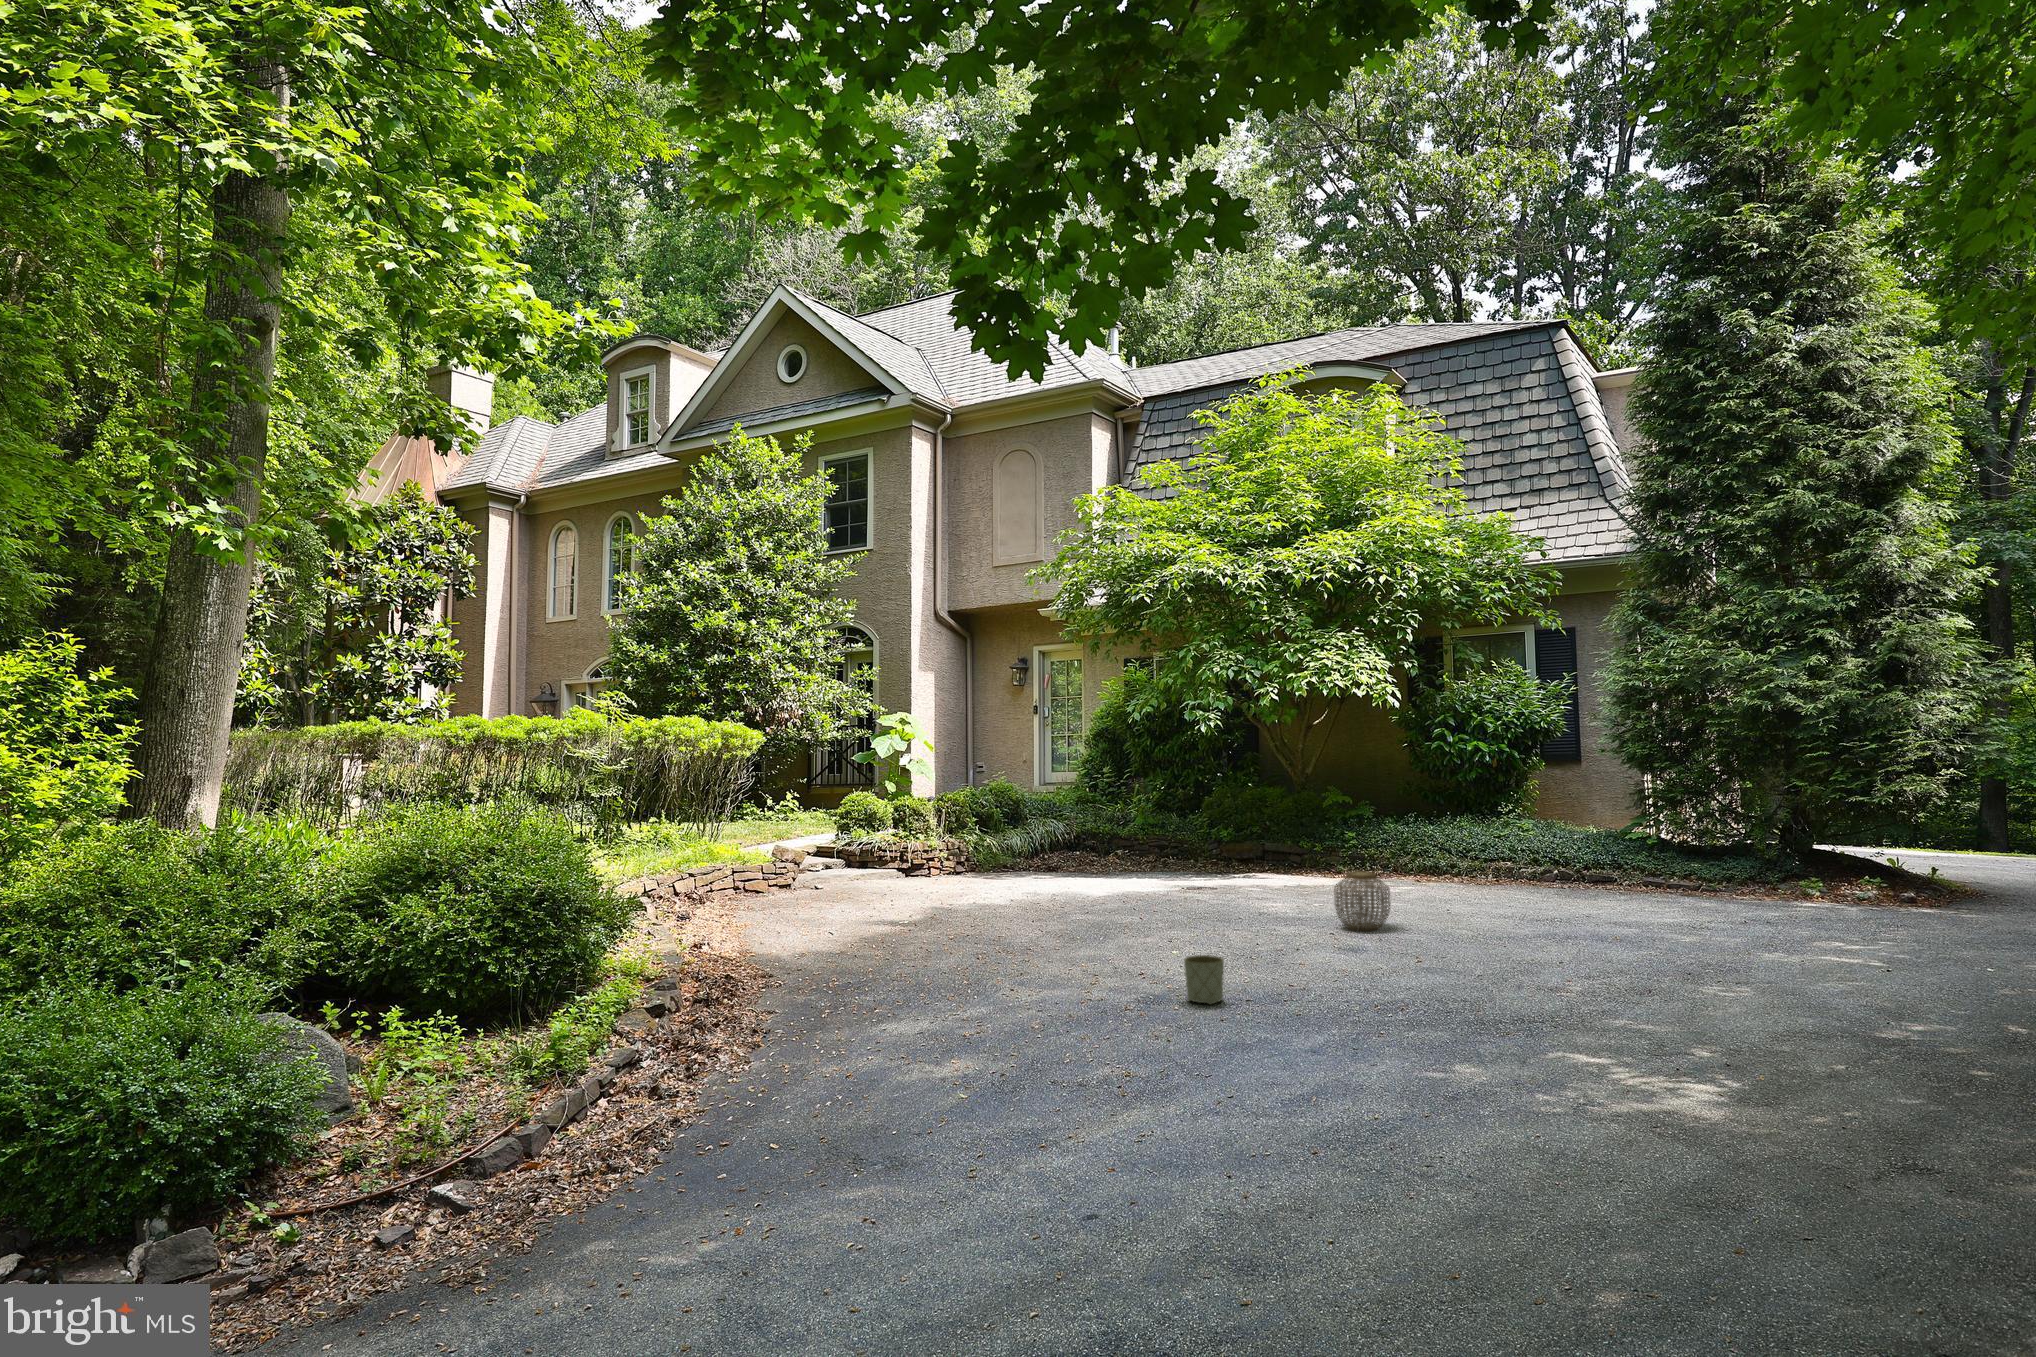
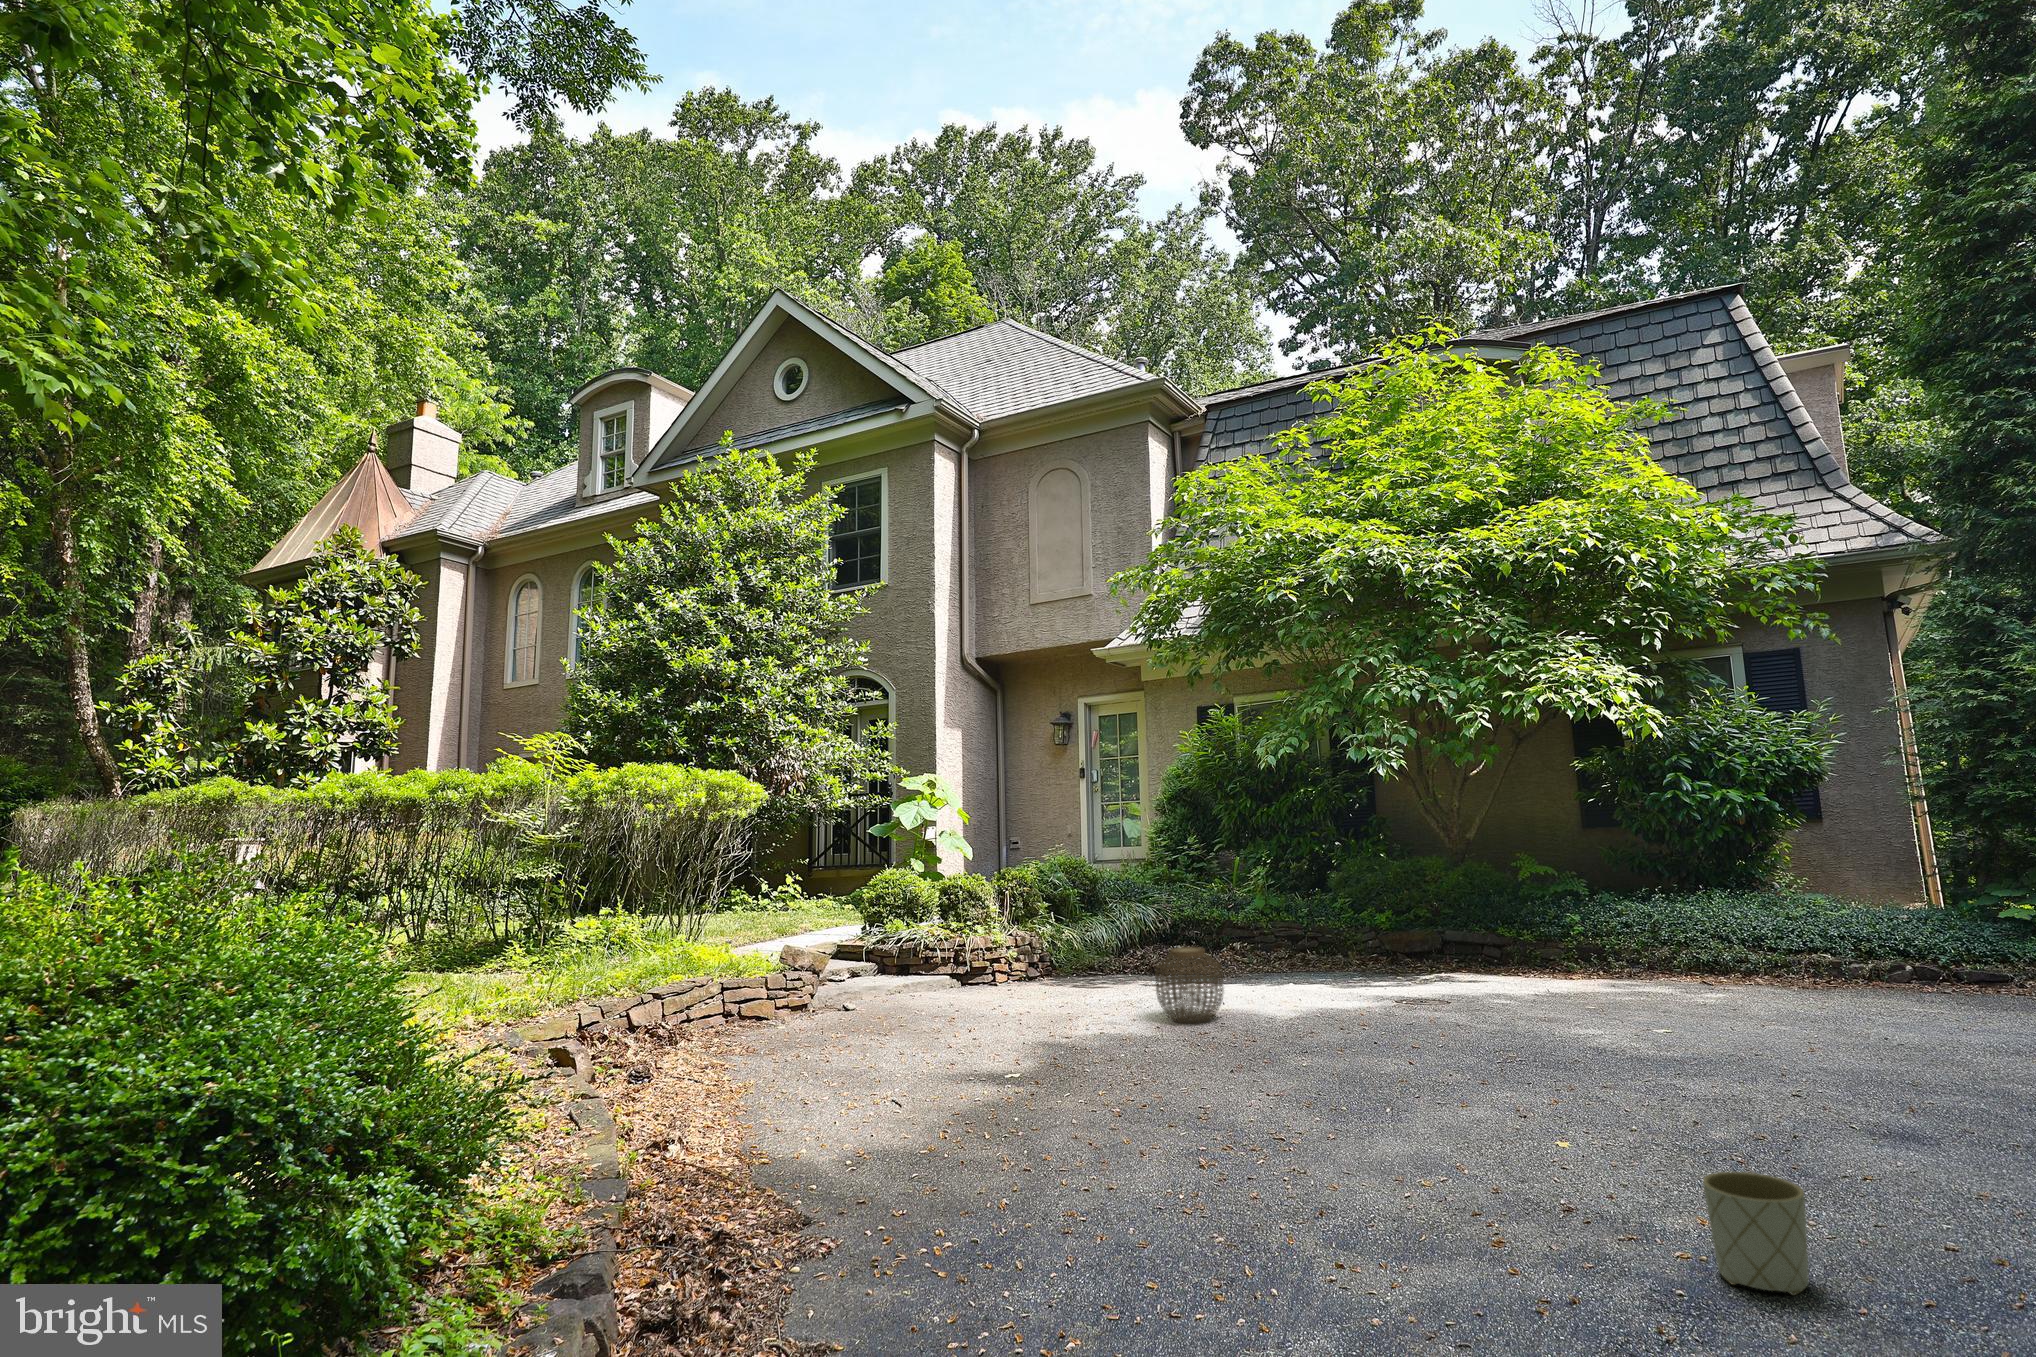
woven basket: present [1334,871,1390,931] -> present [1155,947,1223,1024]

